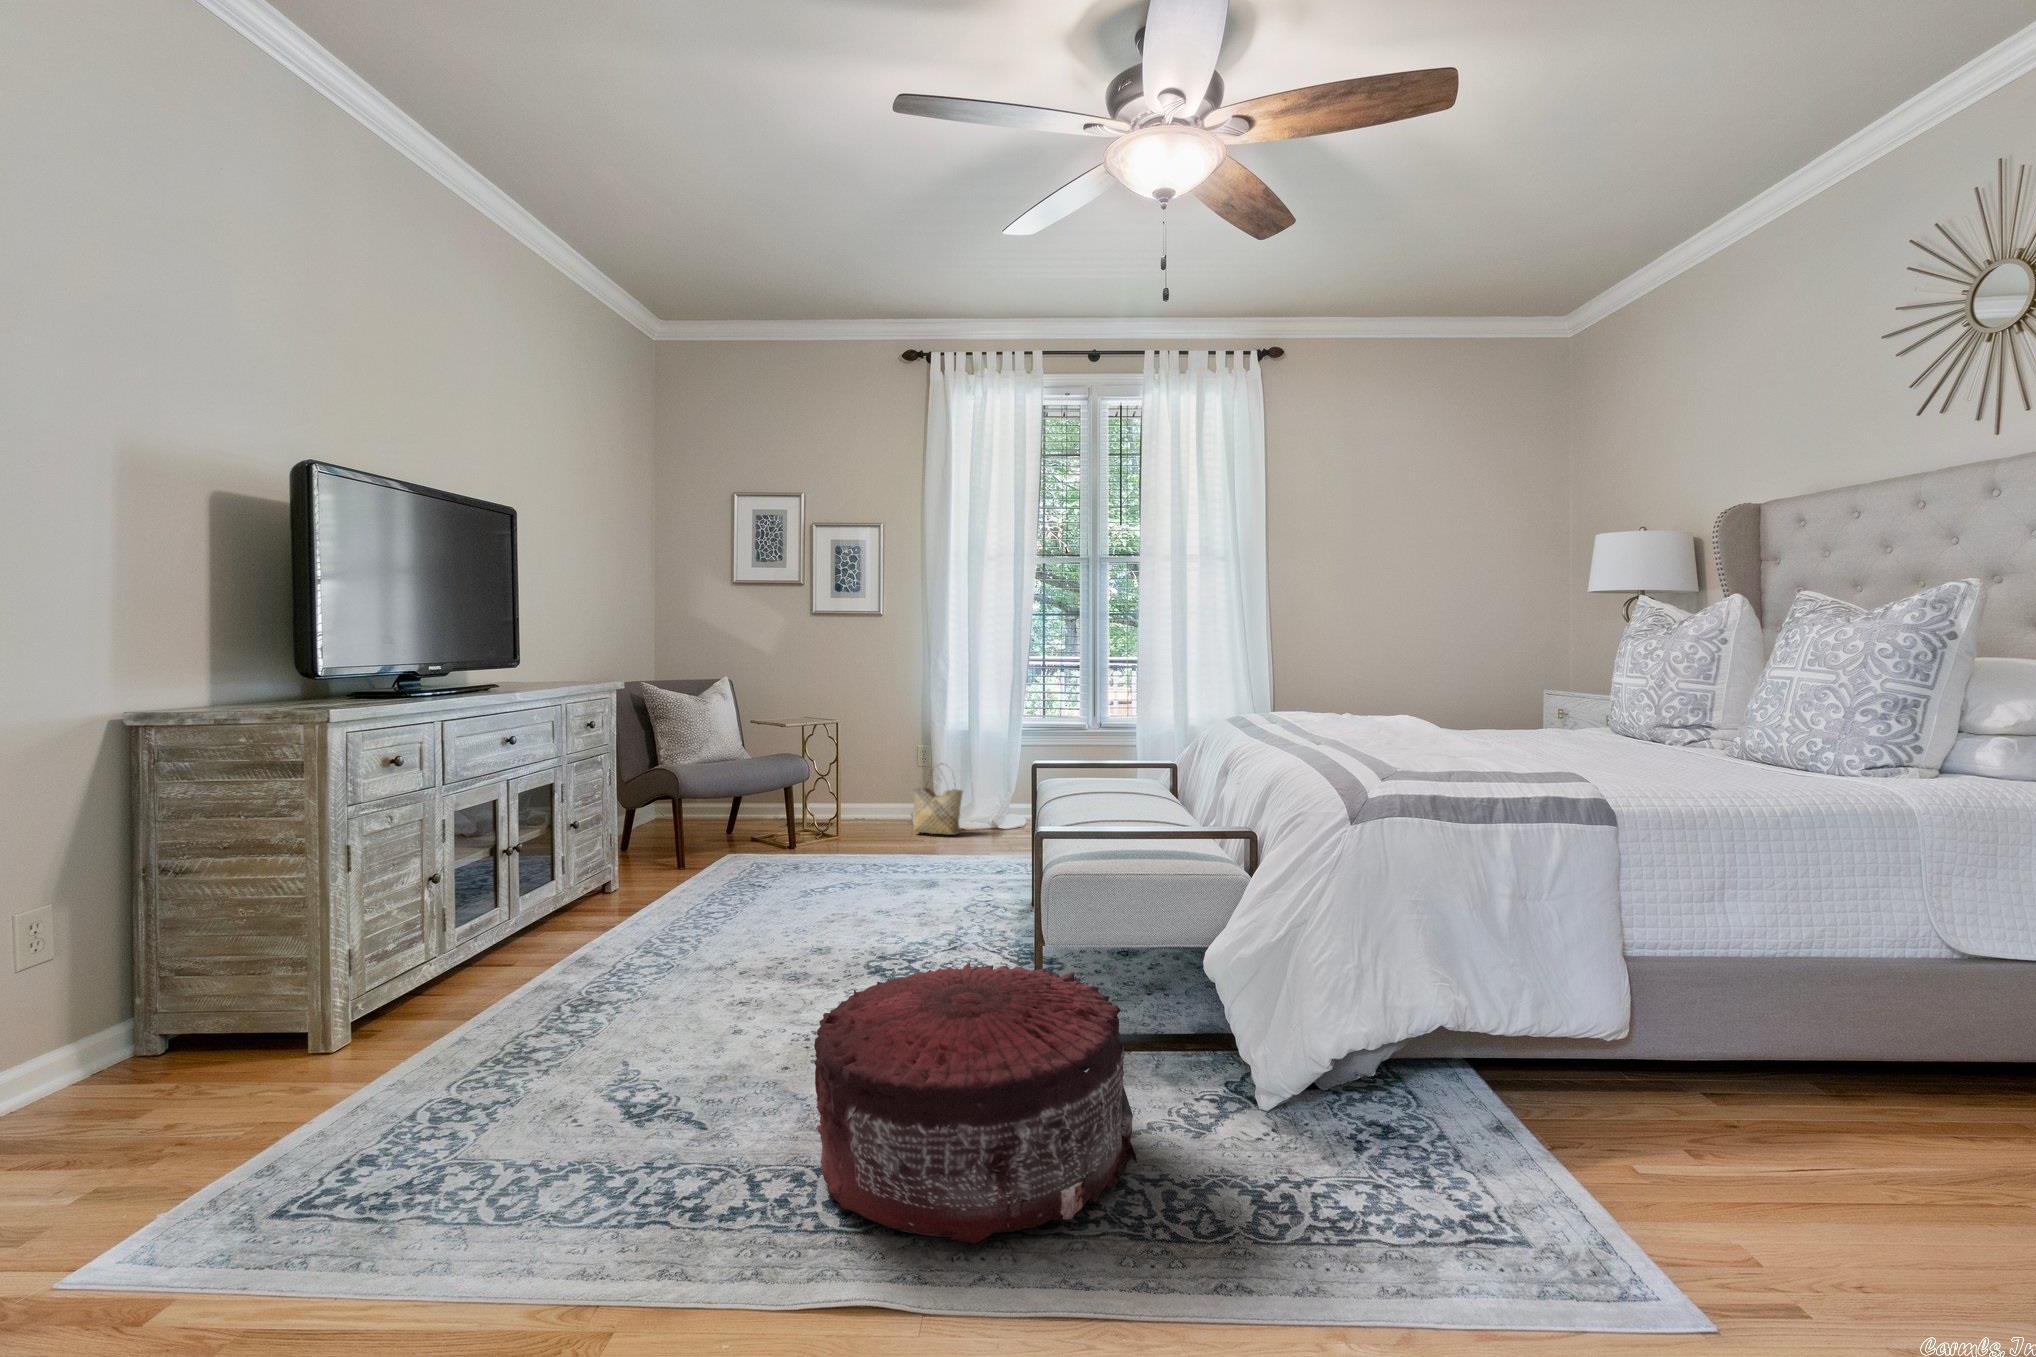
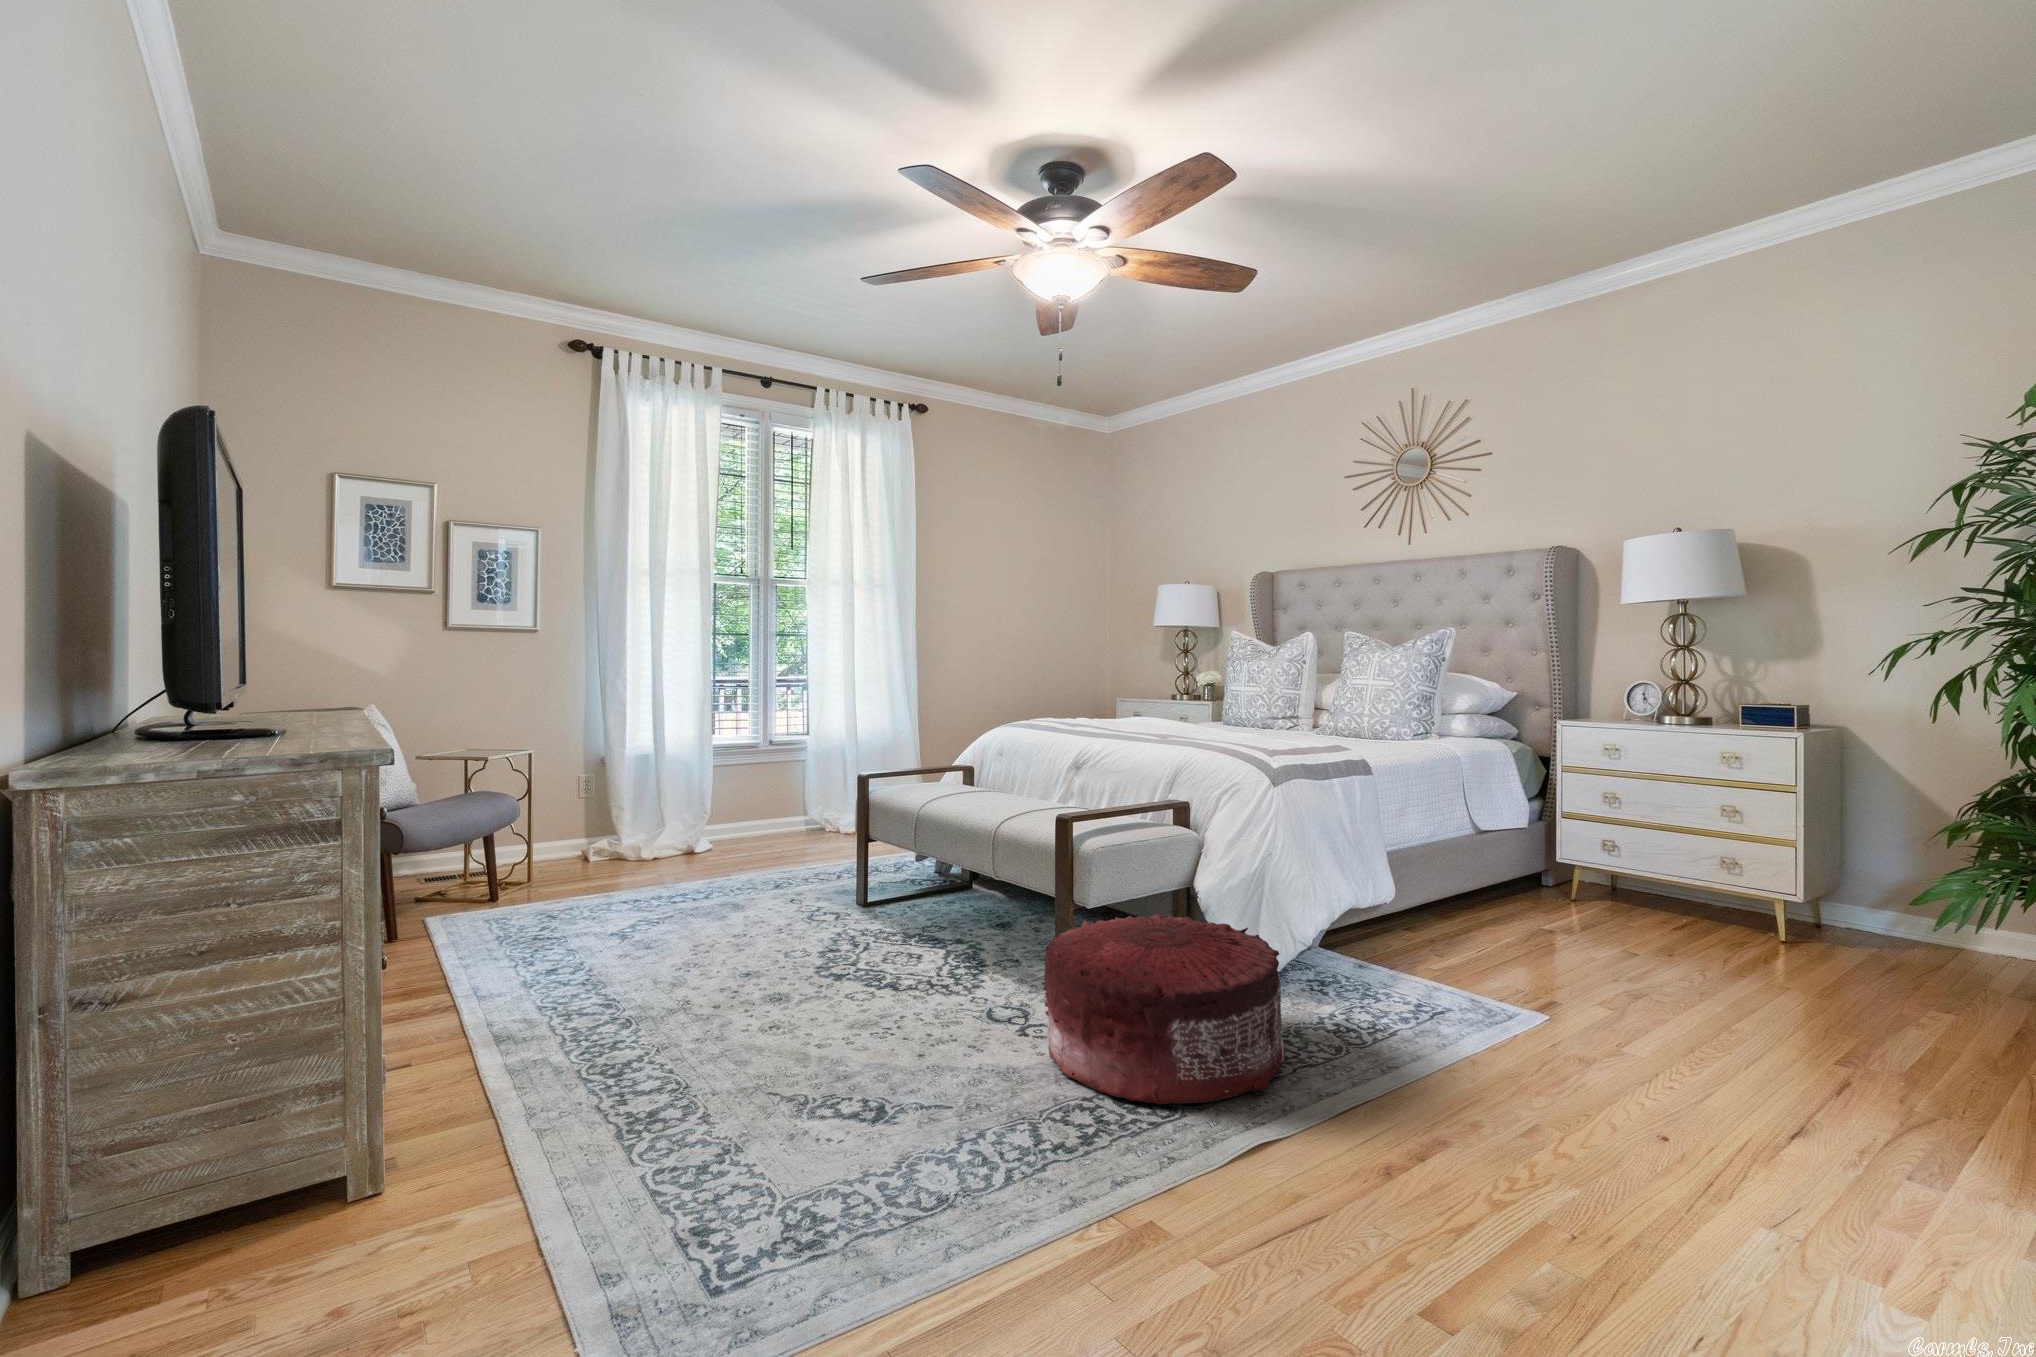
woven basket: present [913,766,962,835] -> none [599,789,658,865]

